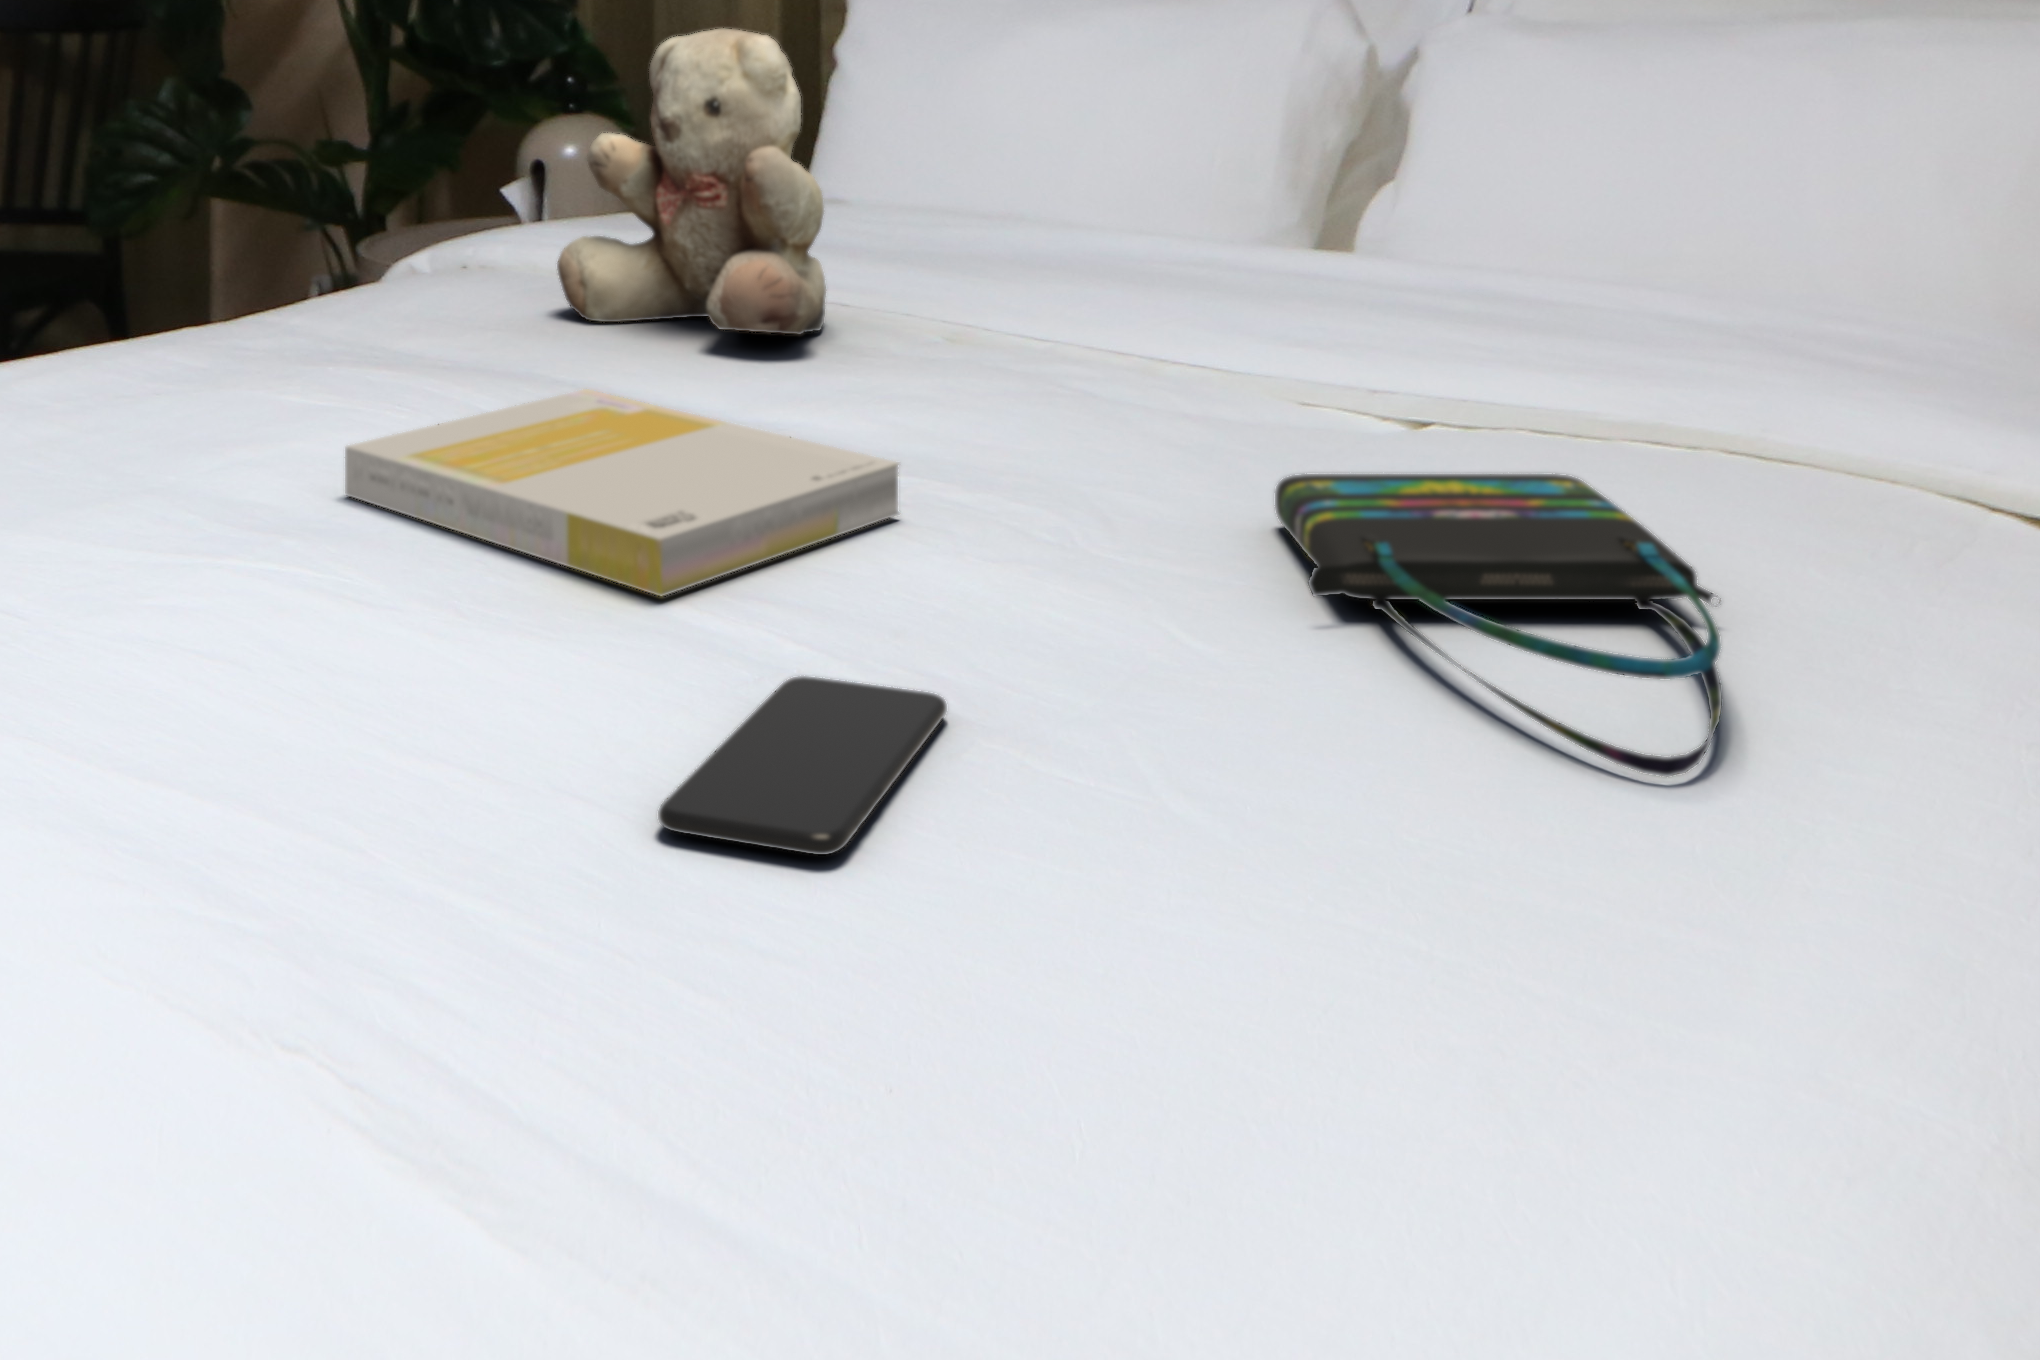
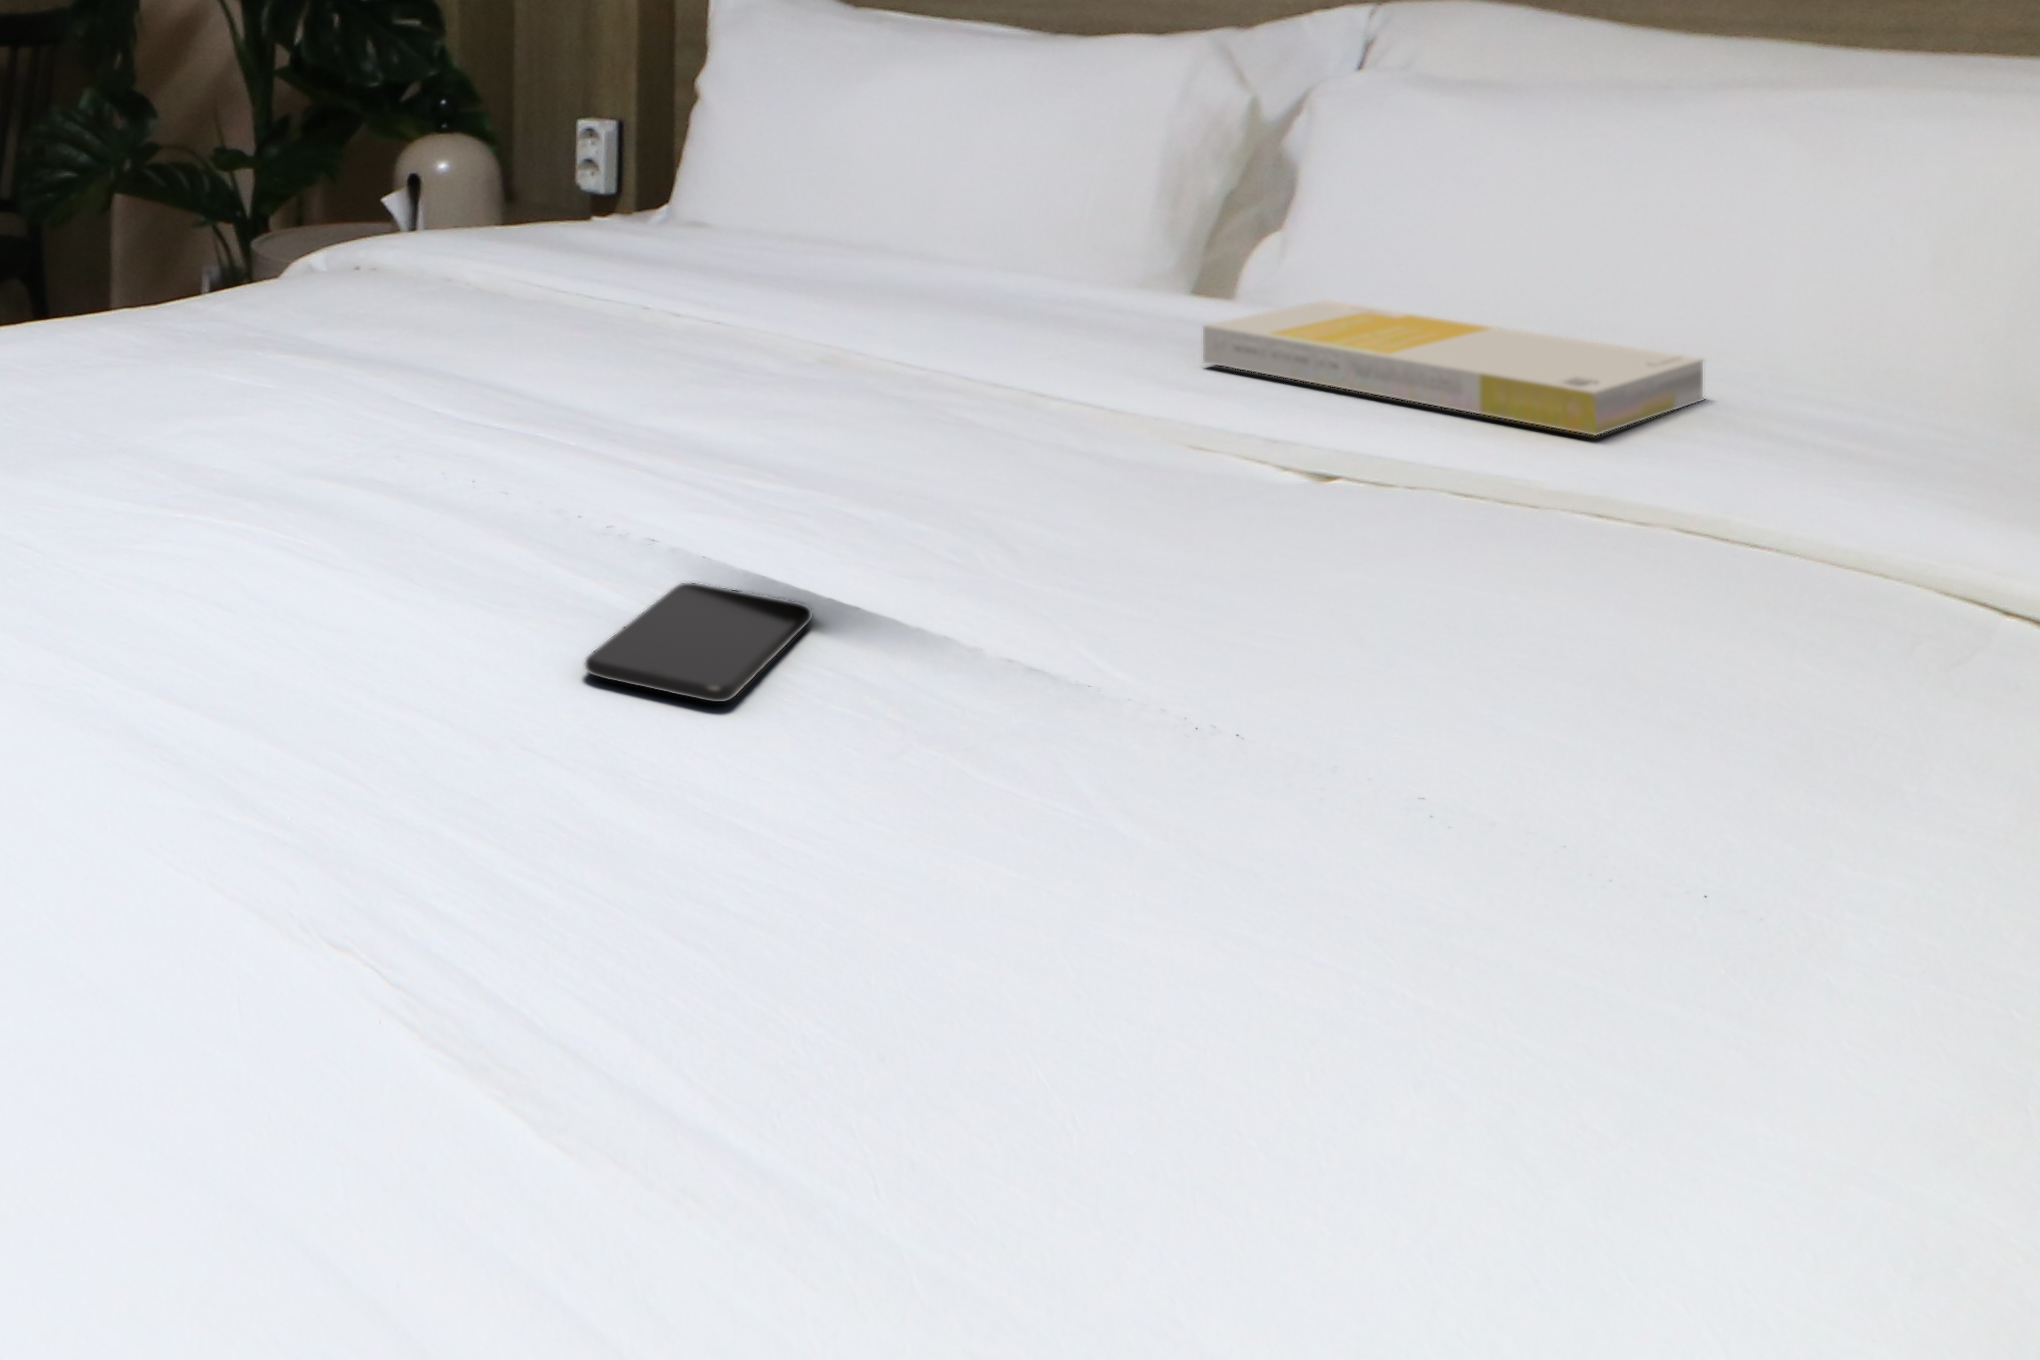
teddy bear: present [557,28,826,334] -> none [455,62,694,330]
book: present [345,389,899,596] -> present [1203,301,1704,435]
tote bag: present [1275,474,1722,776] -> none [1105,465,1521,716]

